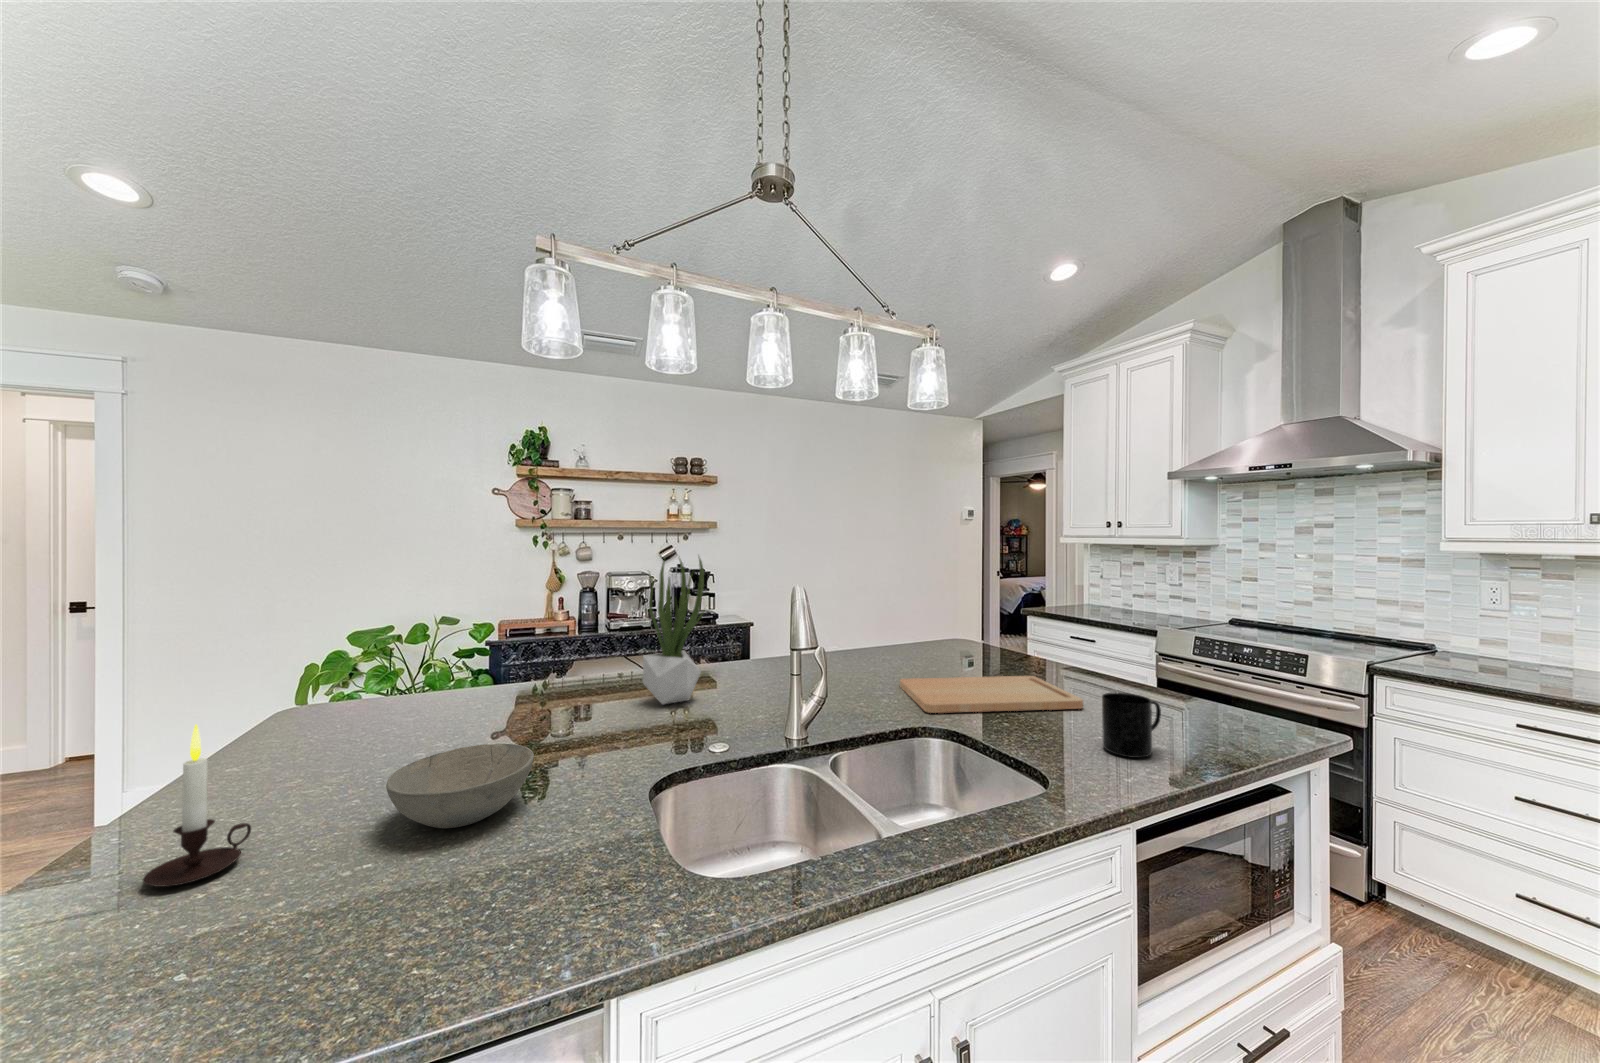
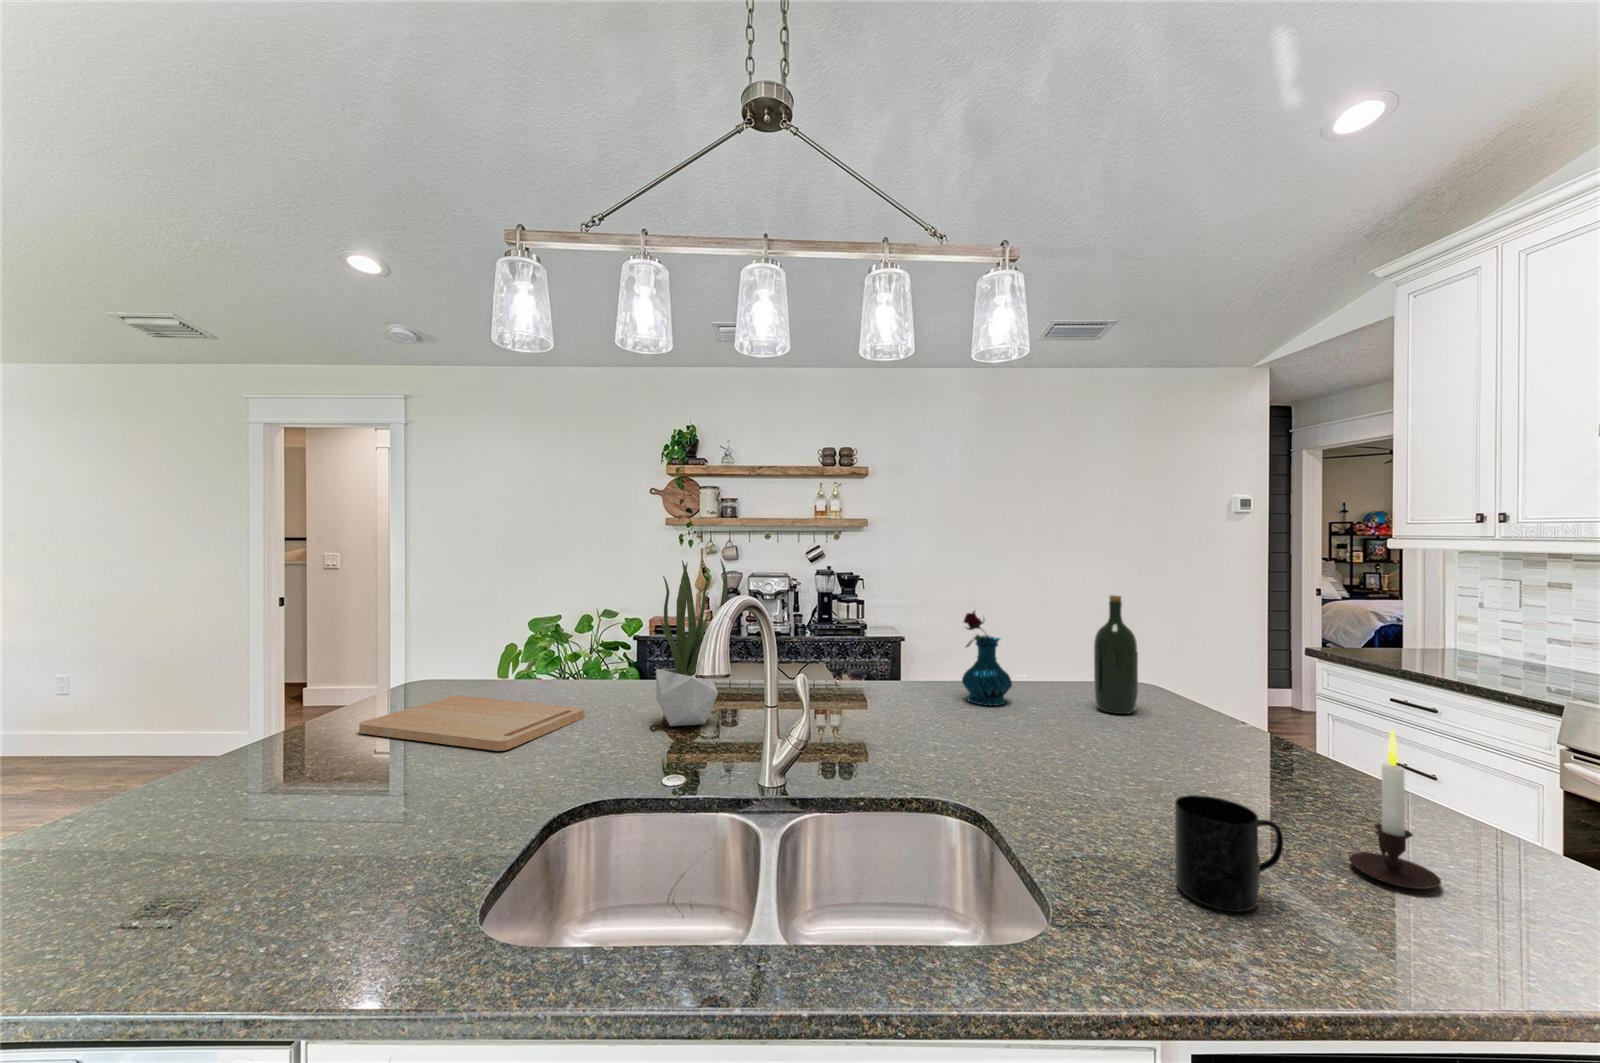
wine bottle: none [959,576,989,661] -> present [1094,595,1138,714]
vase: none [867,591,905,665] -> present [962,611,1012,706]
cutting board: present [900,676,1083,713] -> present [359,696,584,751]
candle: present [143,725,251,887] -> present [1349,730,1441,889]
bowl: present [386,744,534,828] -> none [285,750,443,832]

